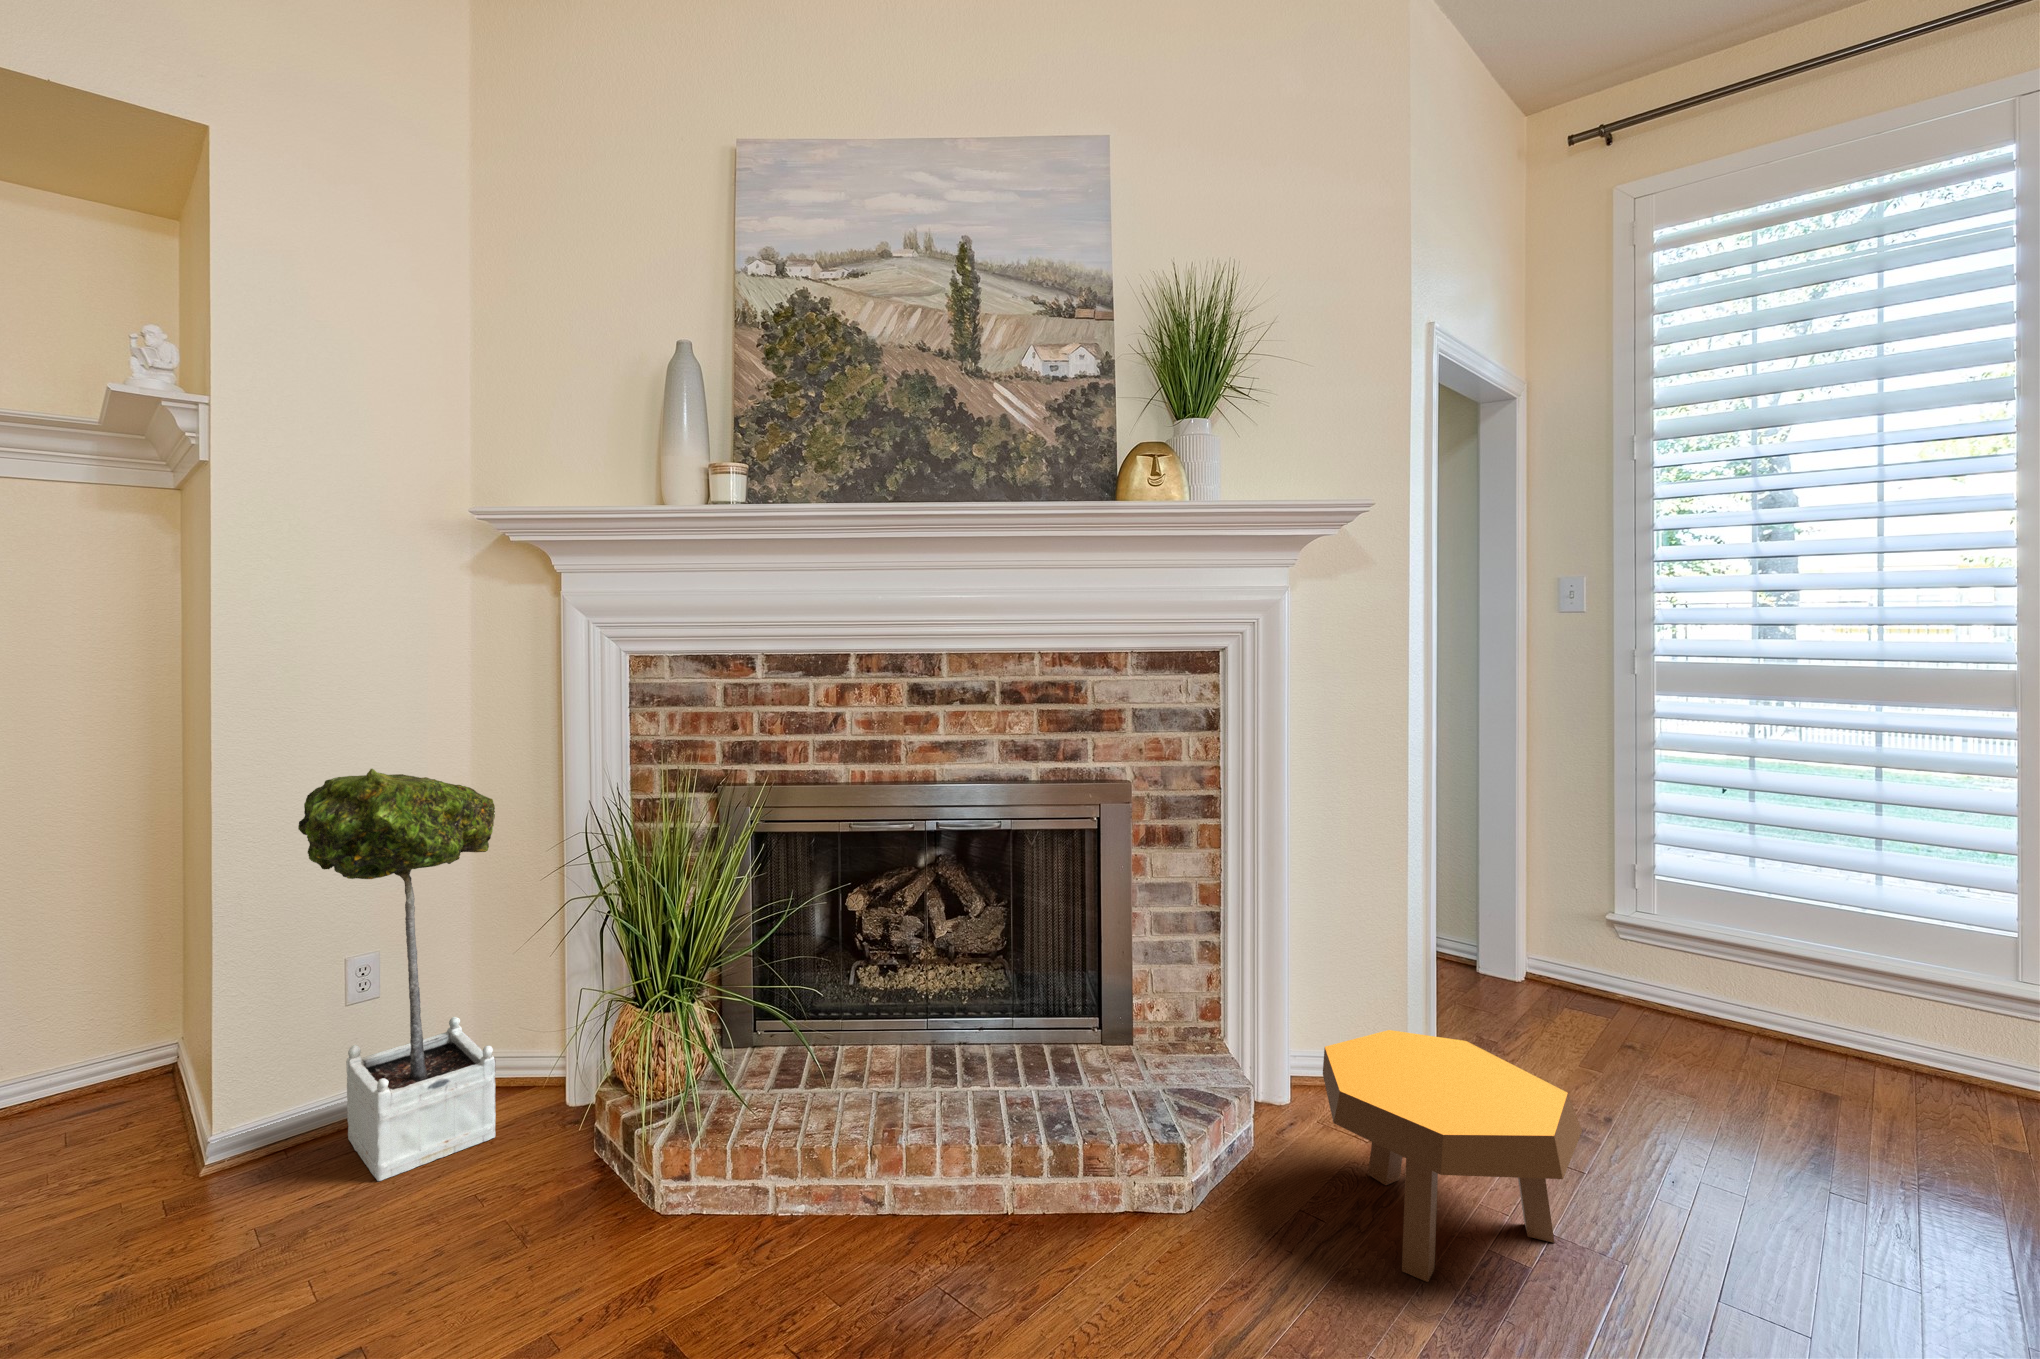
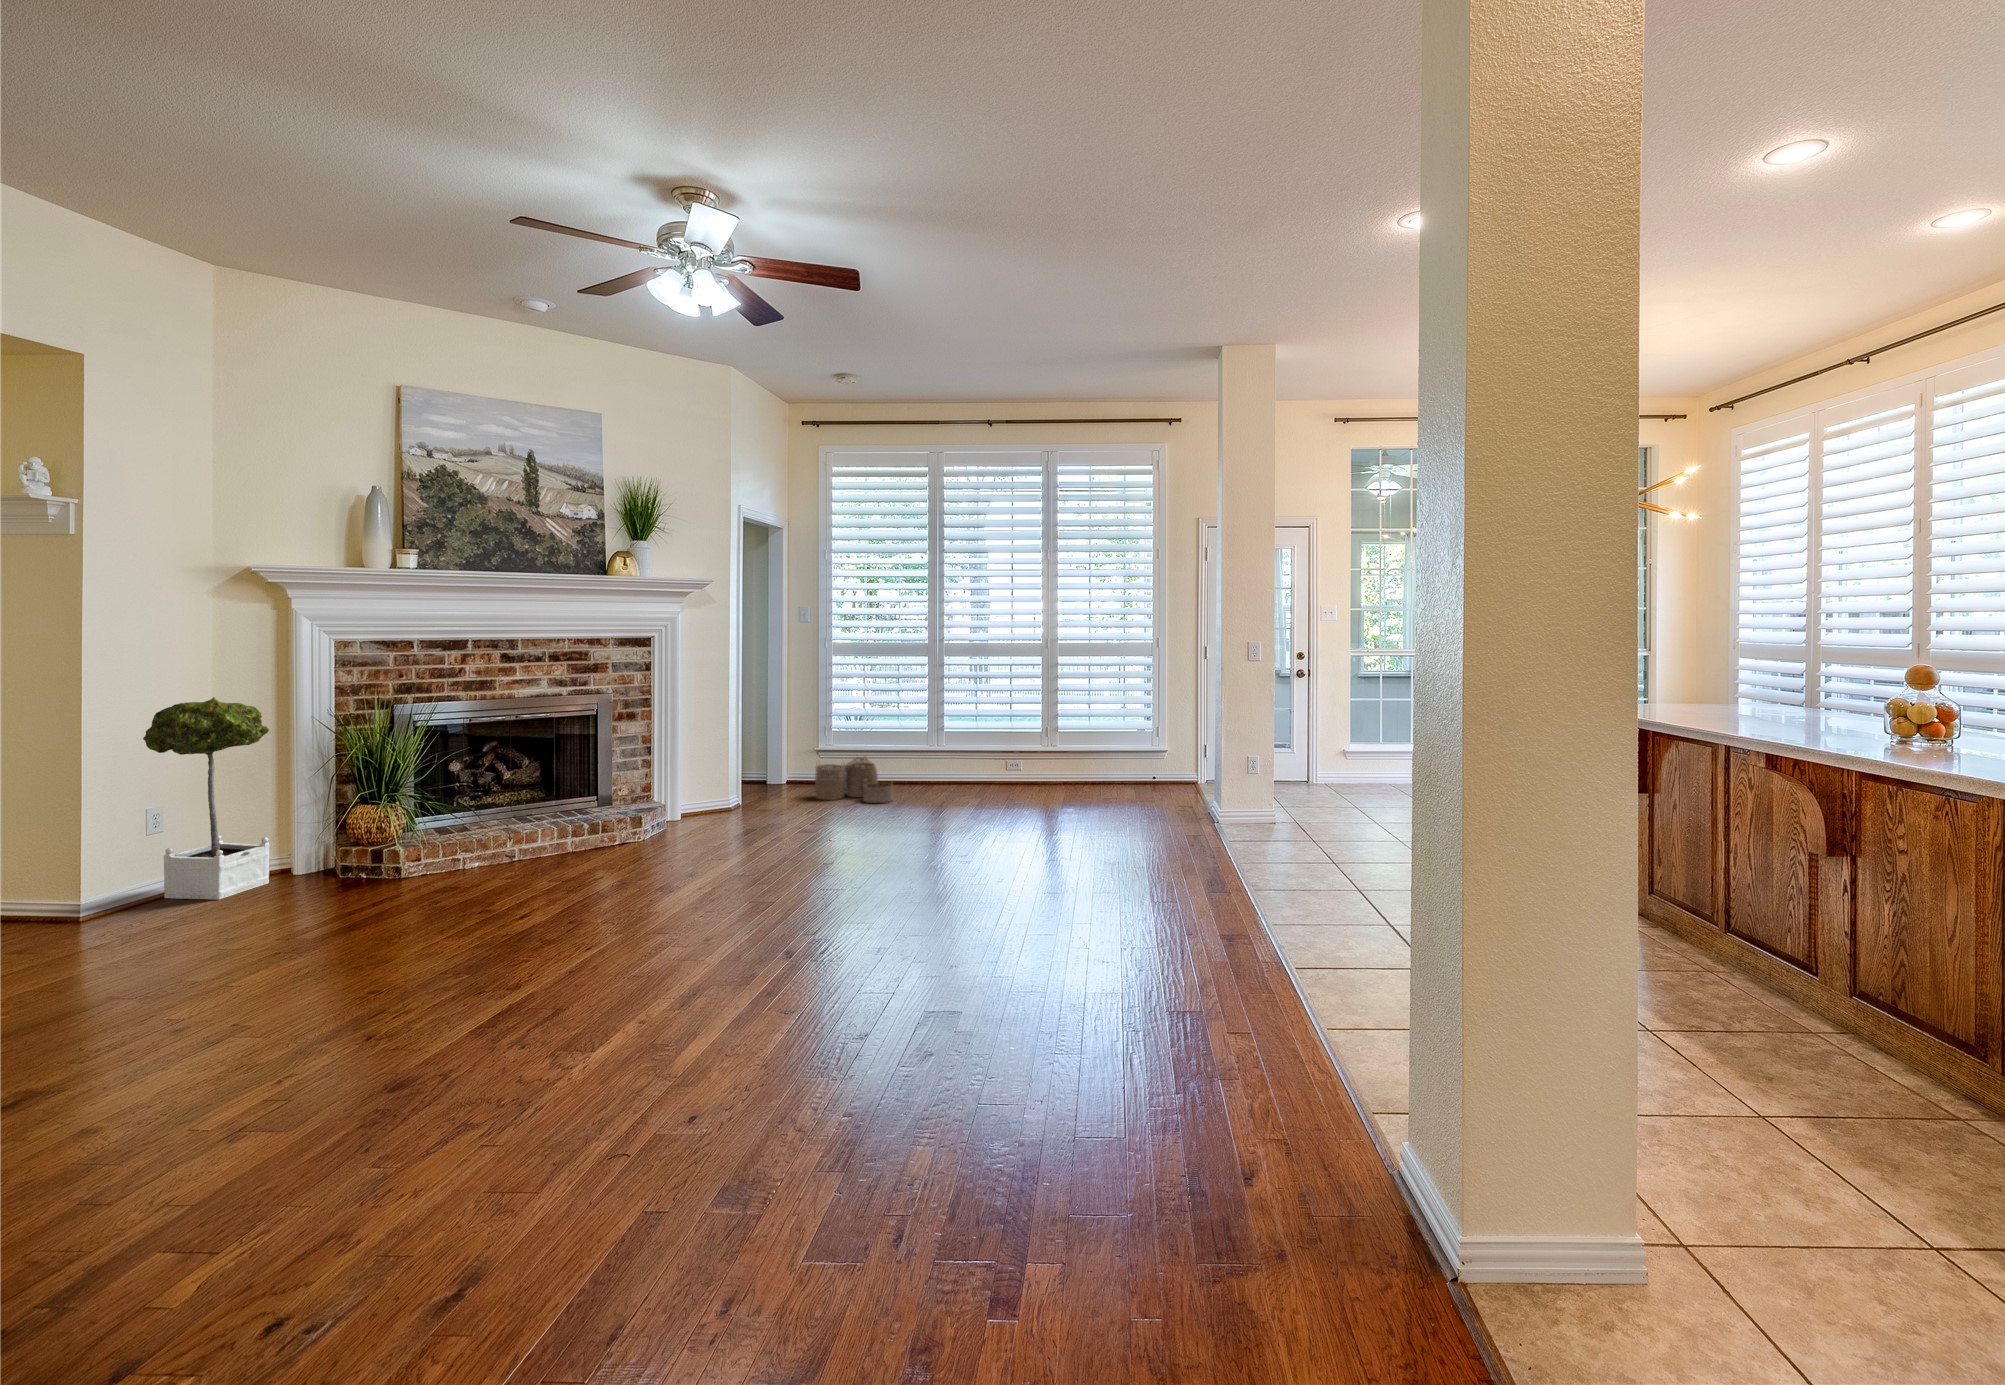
woven basket: none [1649,961,1974,1184] -> present [815,756,893,803]
footstool: present [1323,1030,1582,1282] -> none [692,777,774,839]

